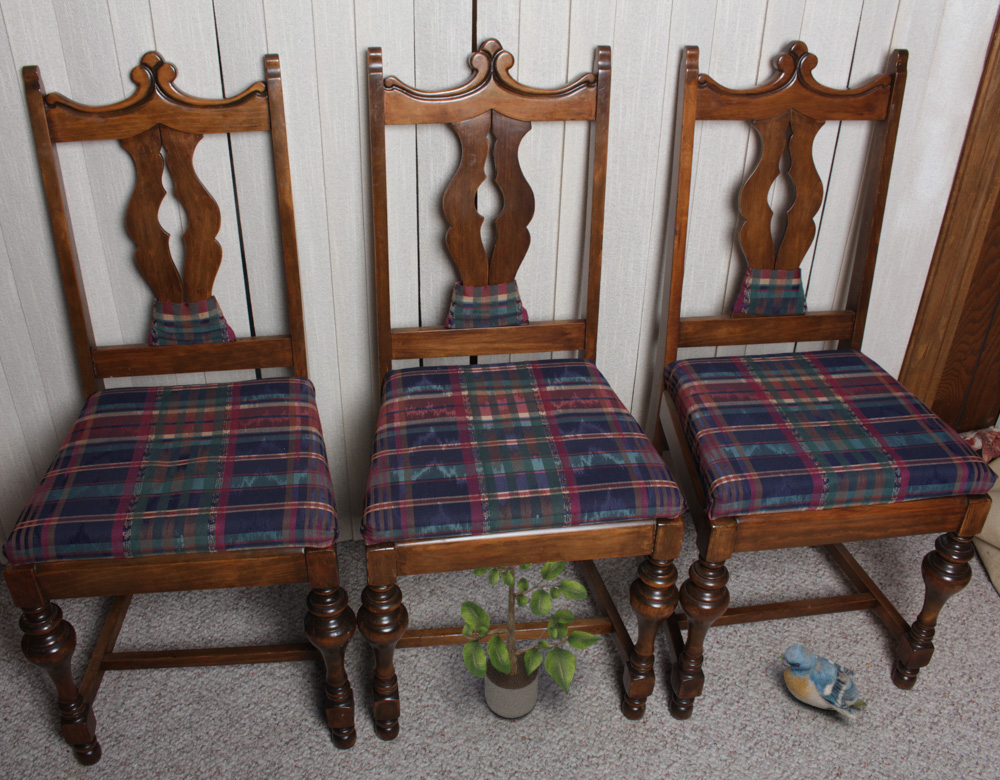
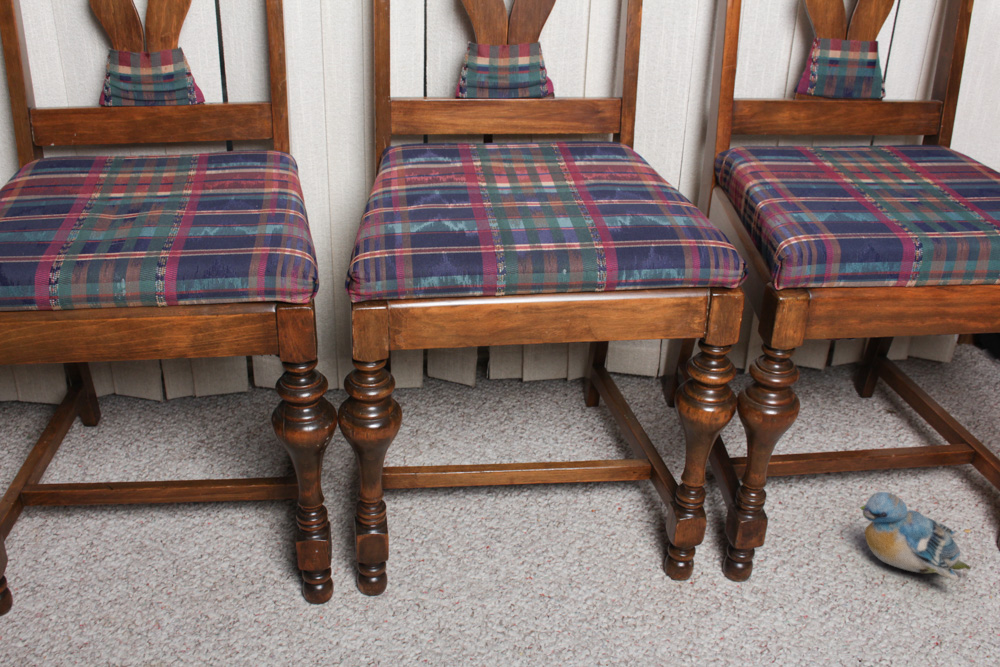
potted plant: present [461,561,602,718] -> none [467,295,645,575]

